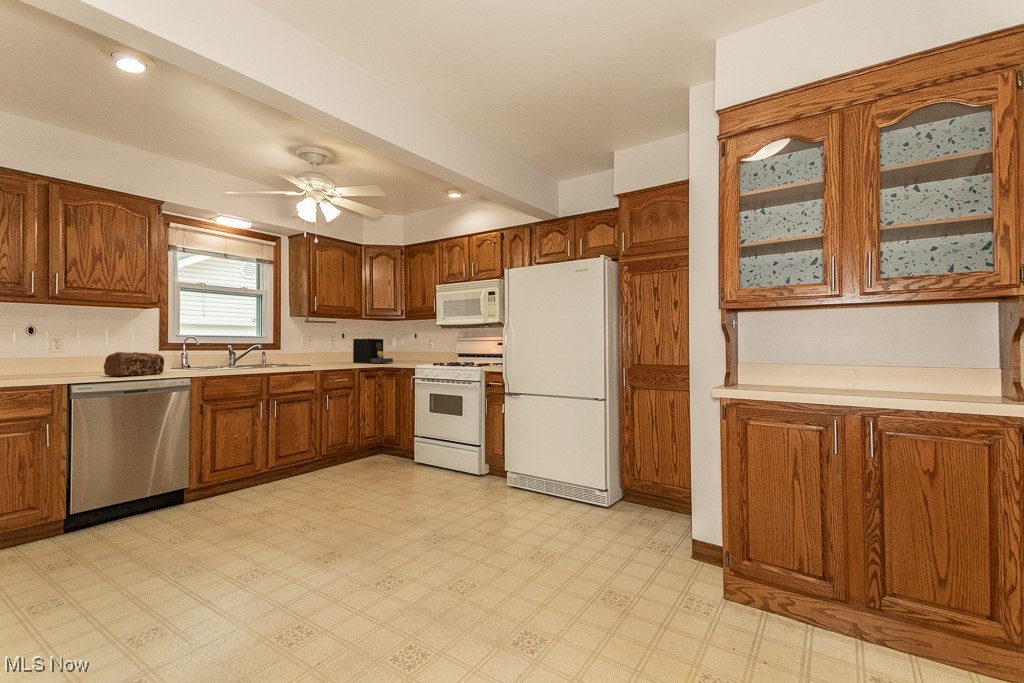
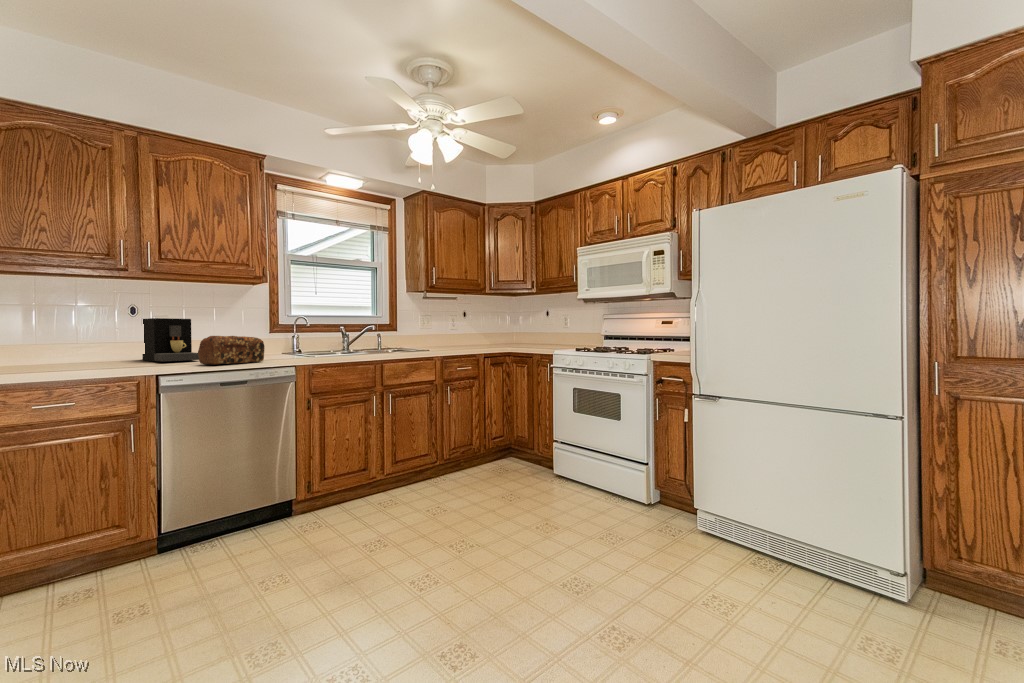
coffee maker: present [353,339,393,363] -> present [142,318,199,362]

